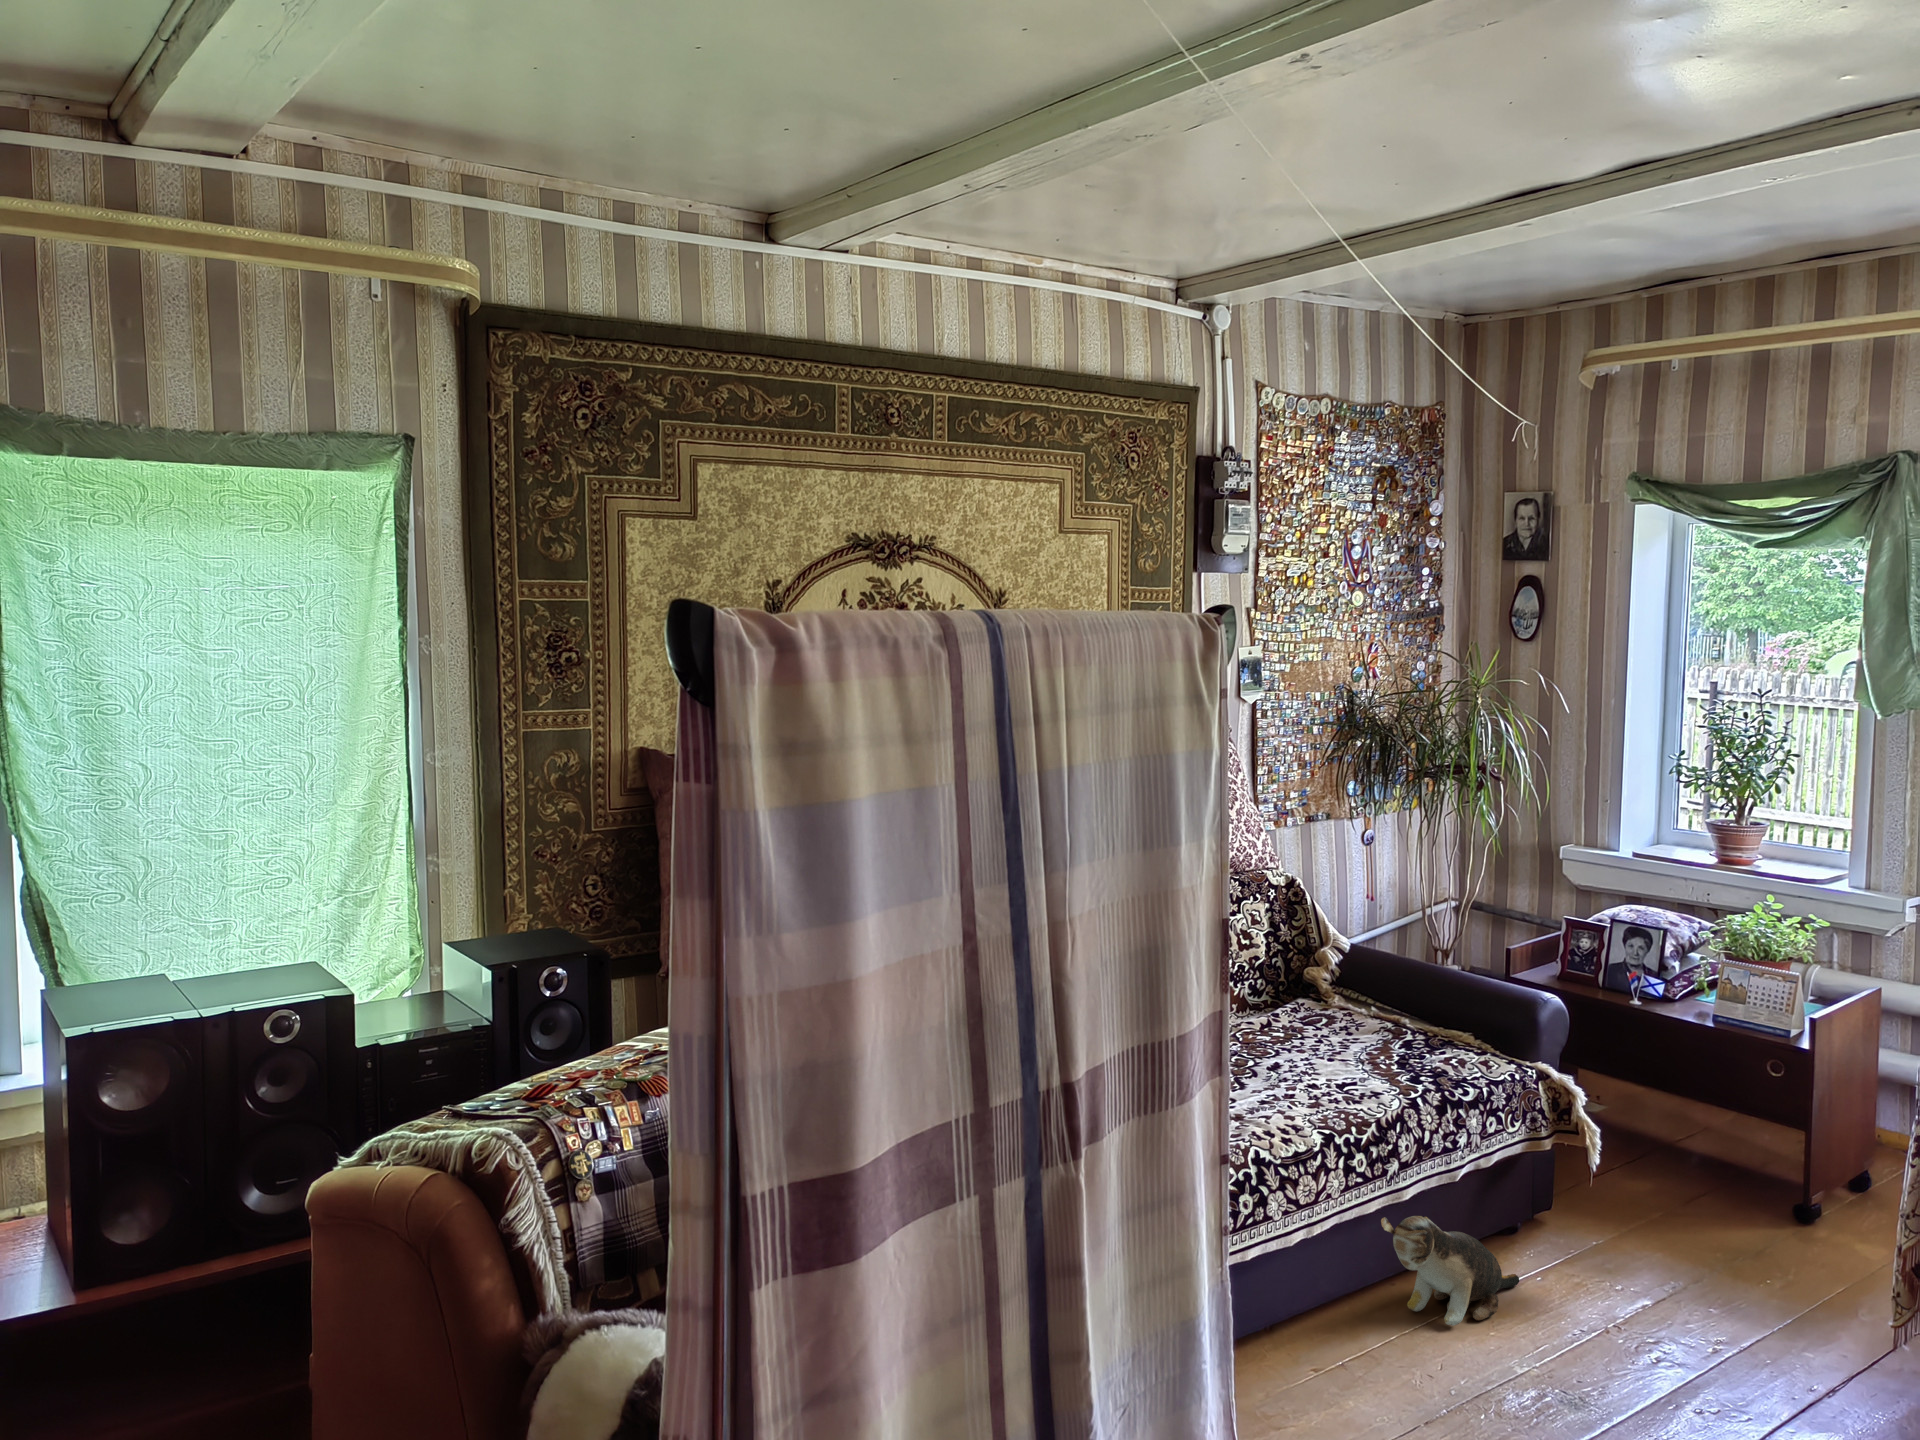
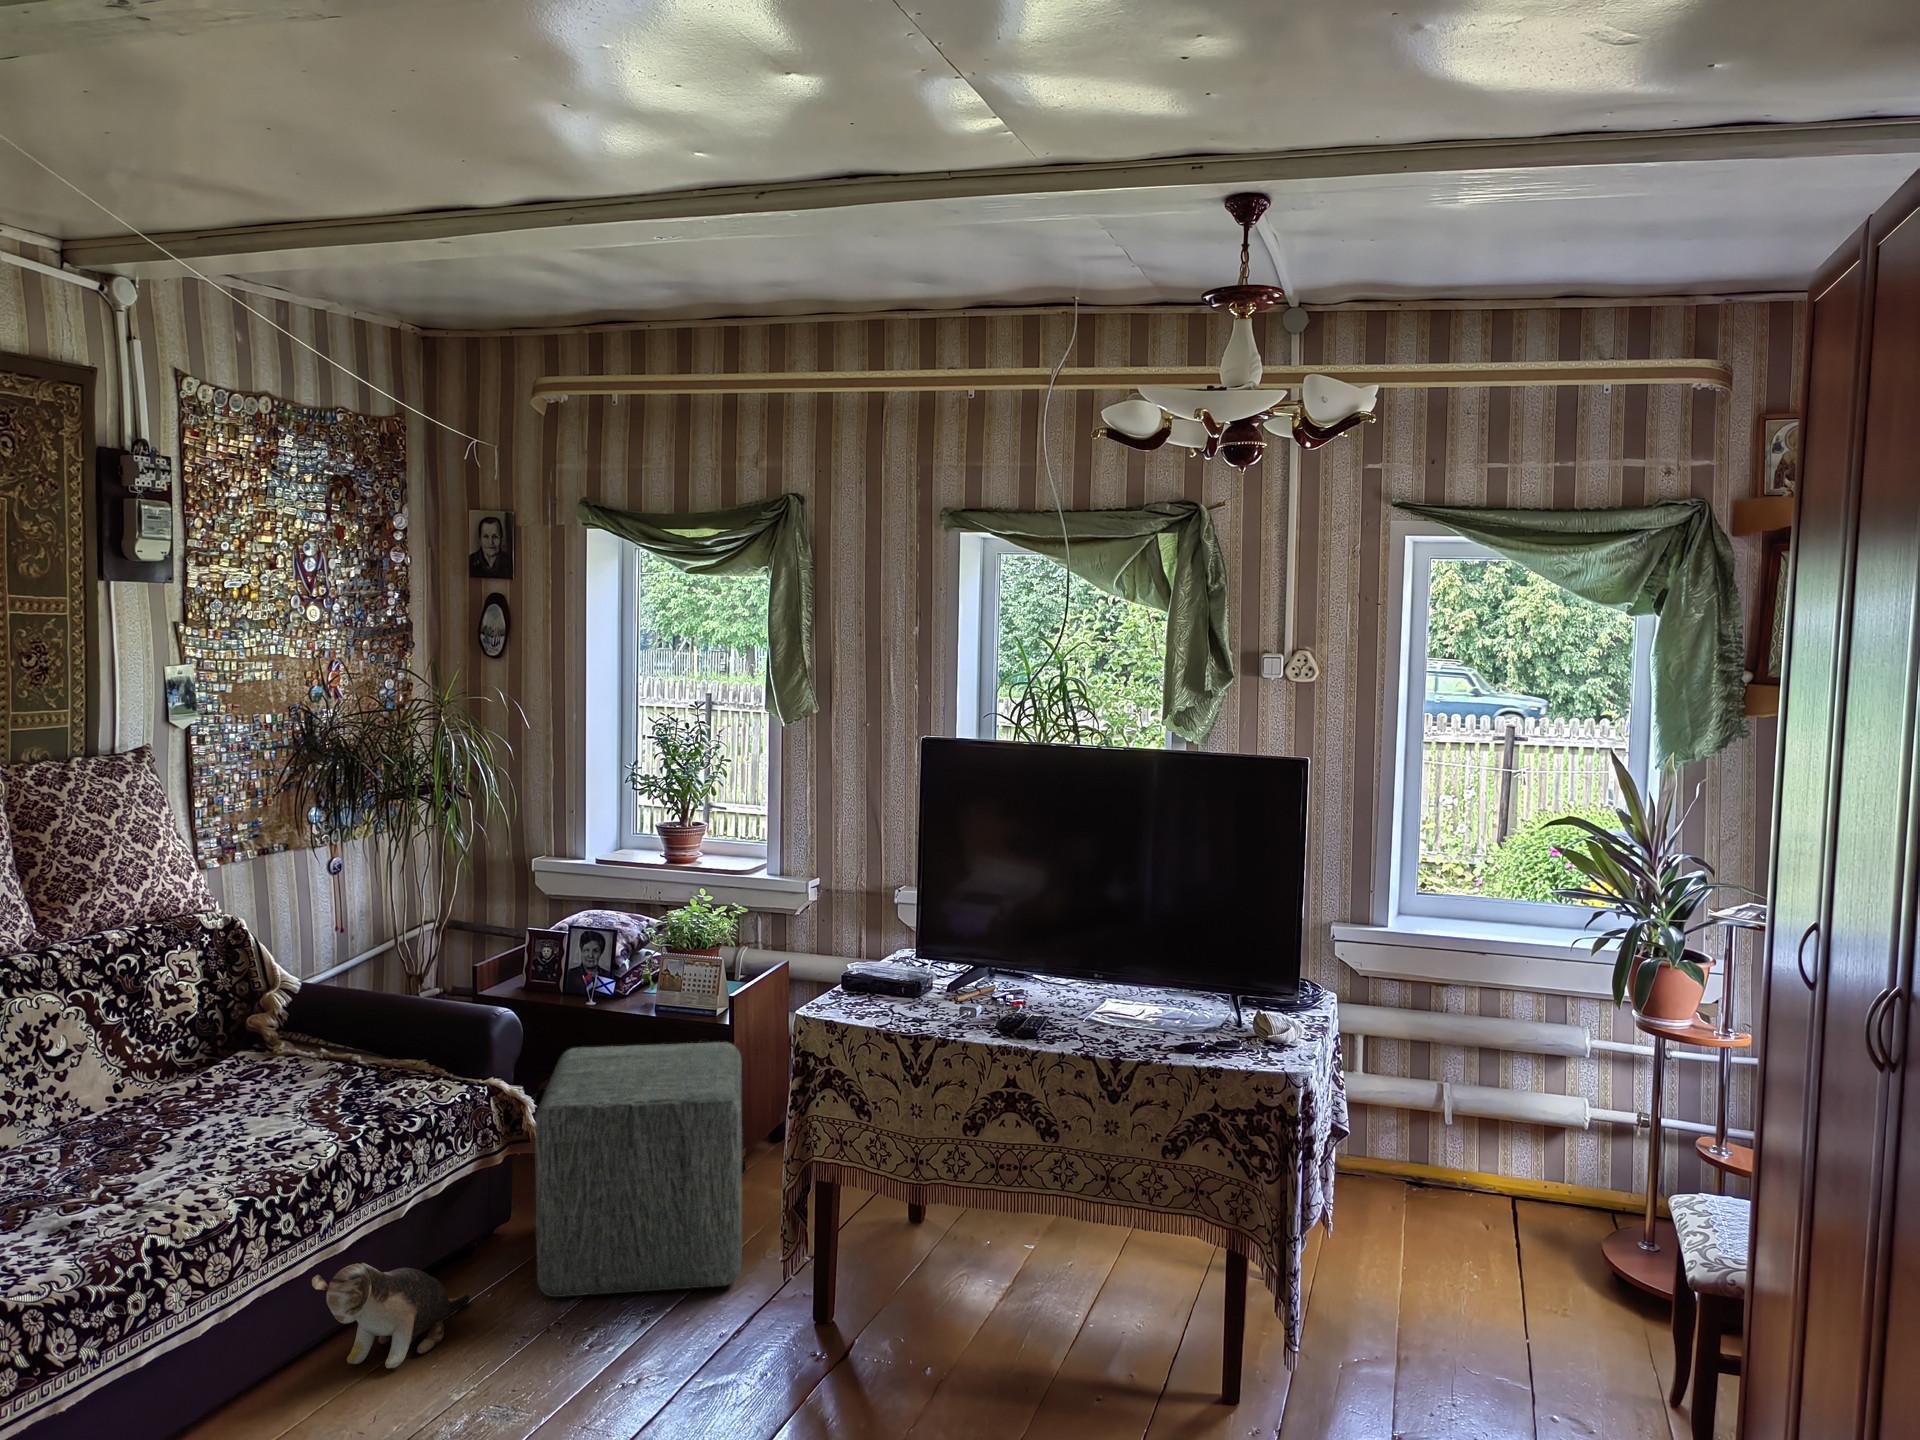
ottoman: none [1591,1049,1845,1347] -> present [535,1042,742,1297]

